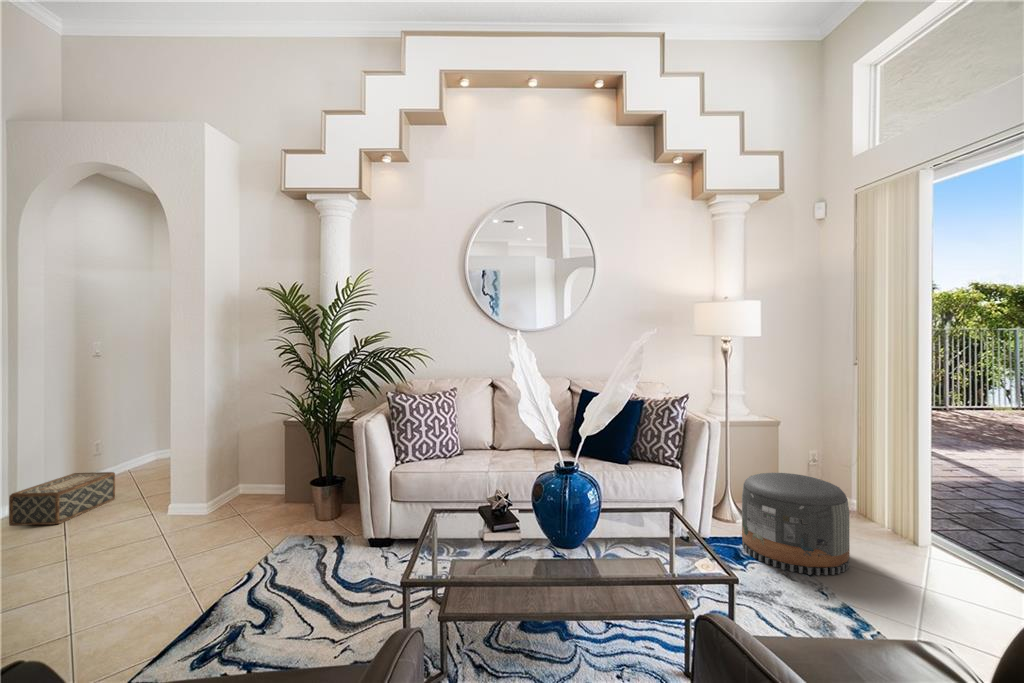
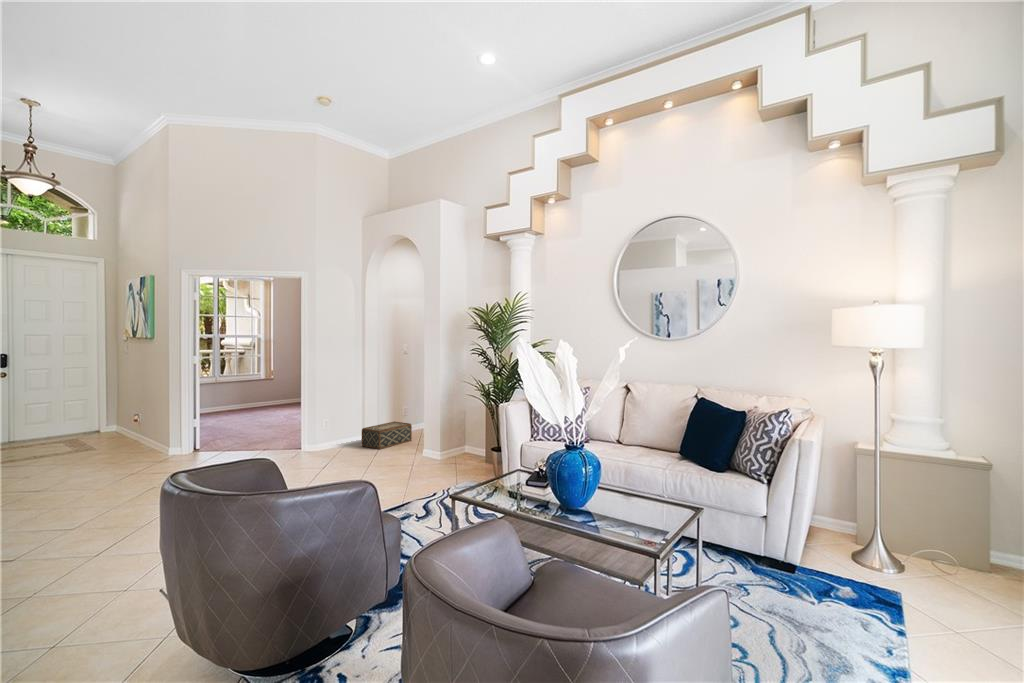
pouf: present [742,473,850,575] -> none [843,510,986,643]

